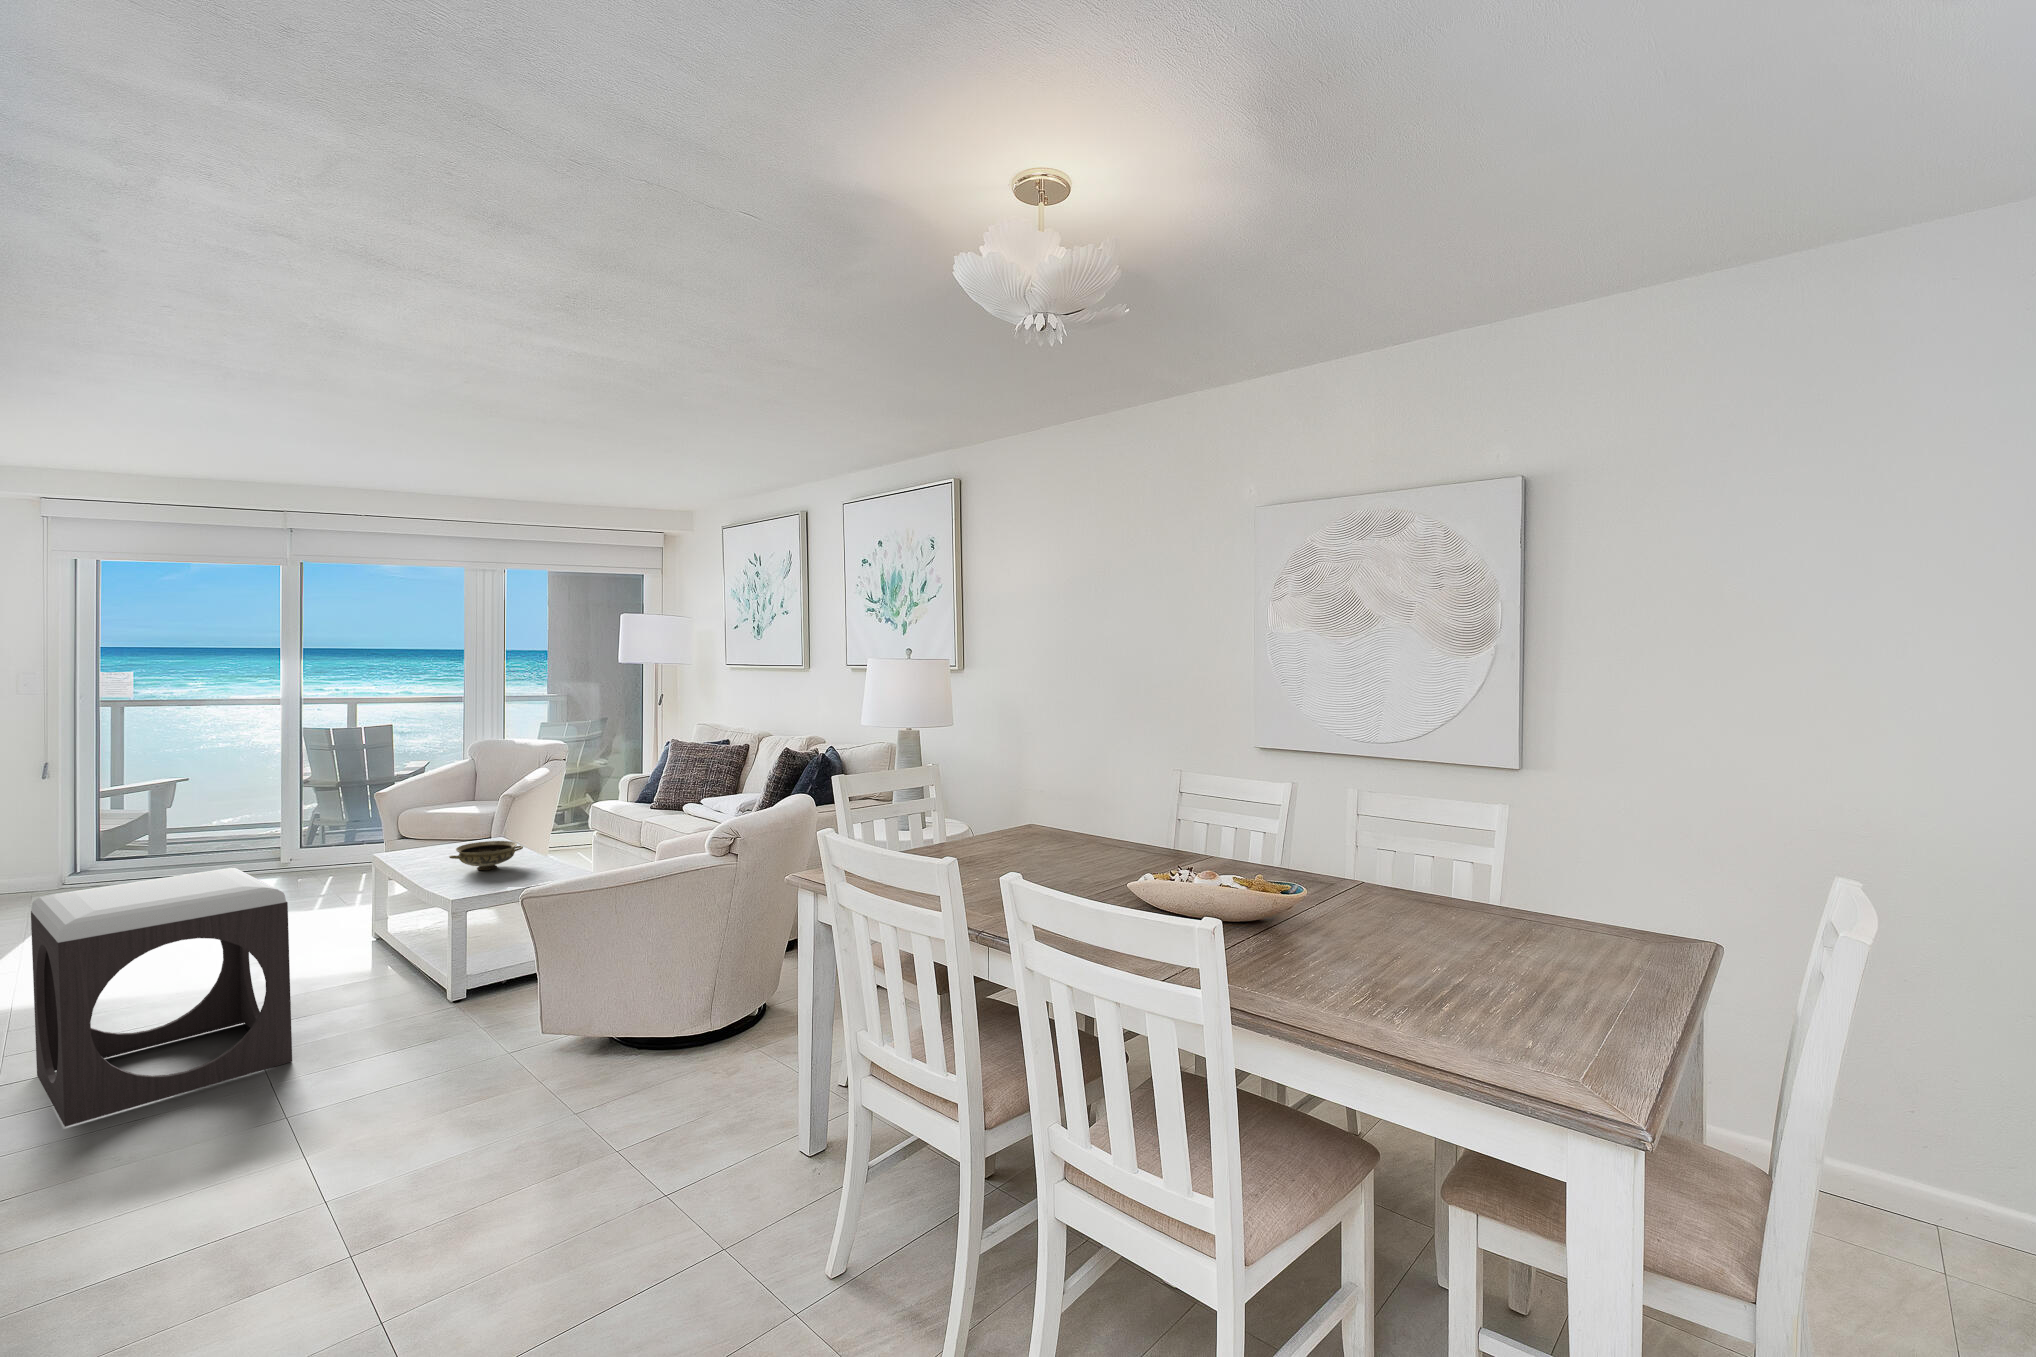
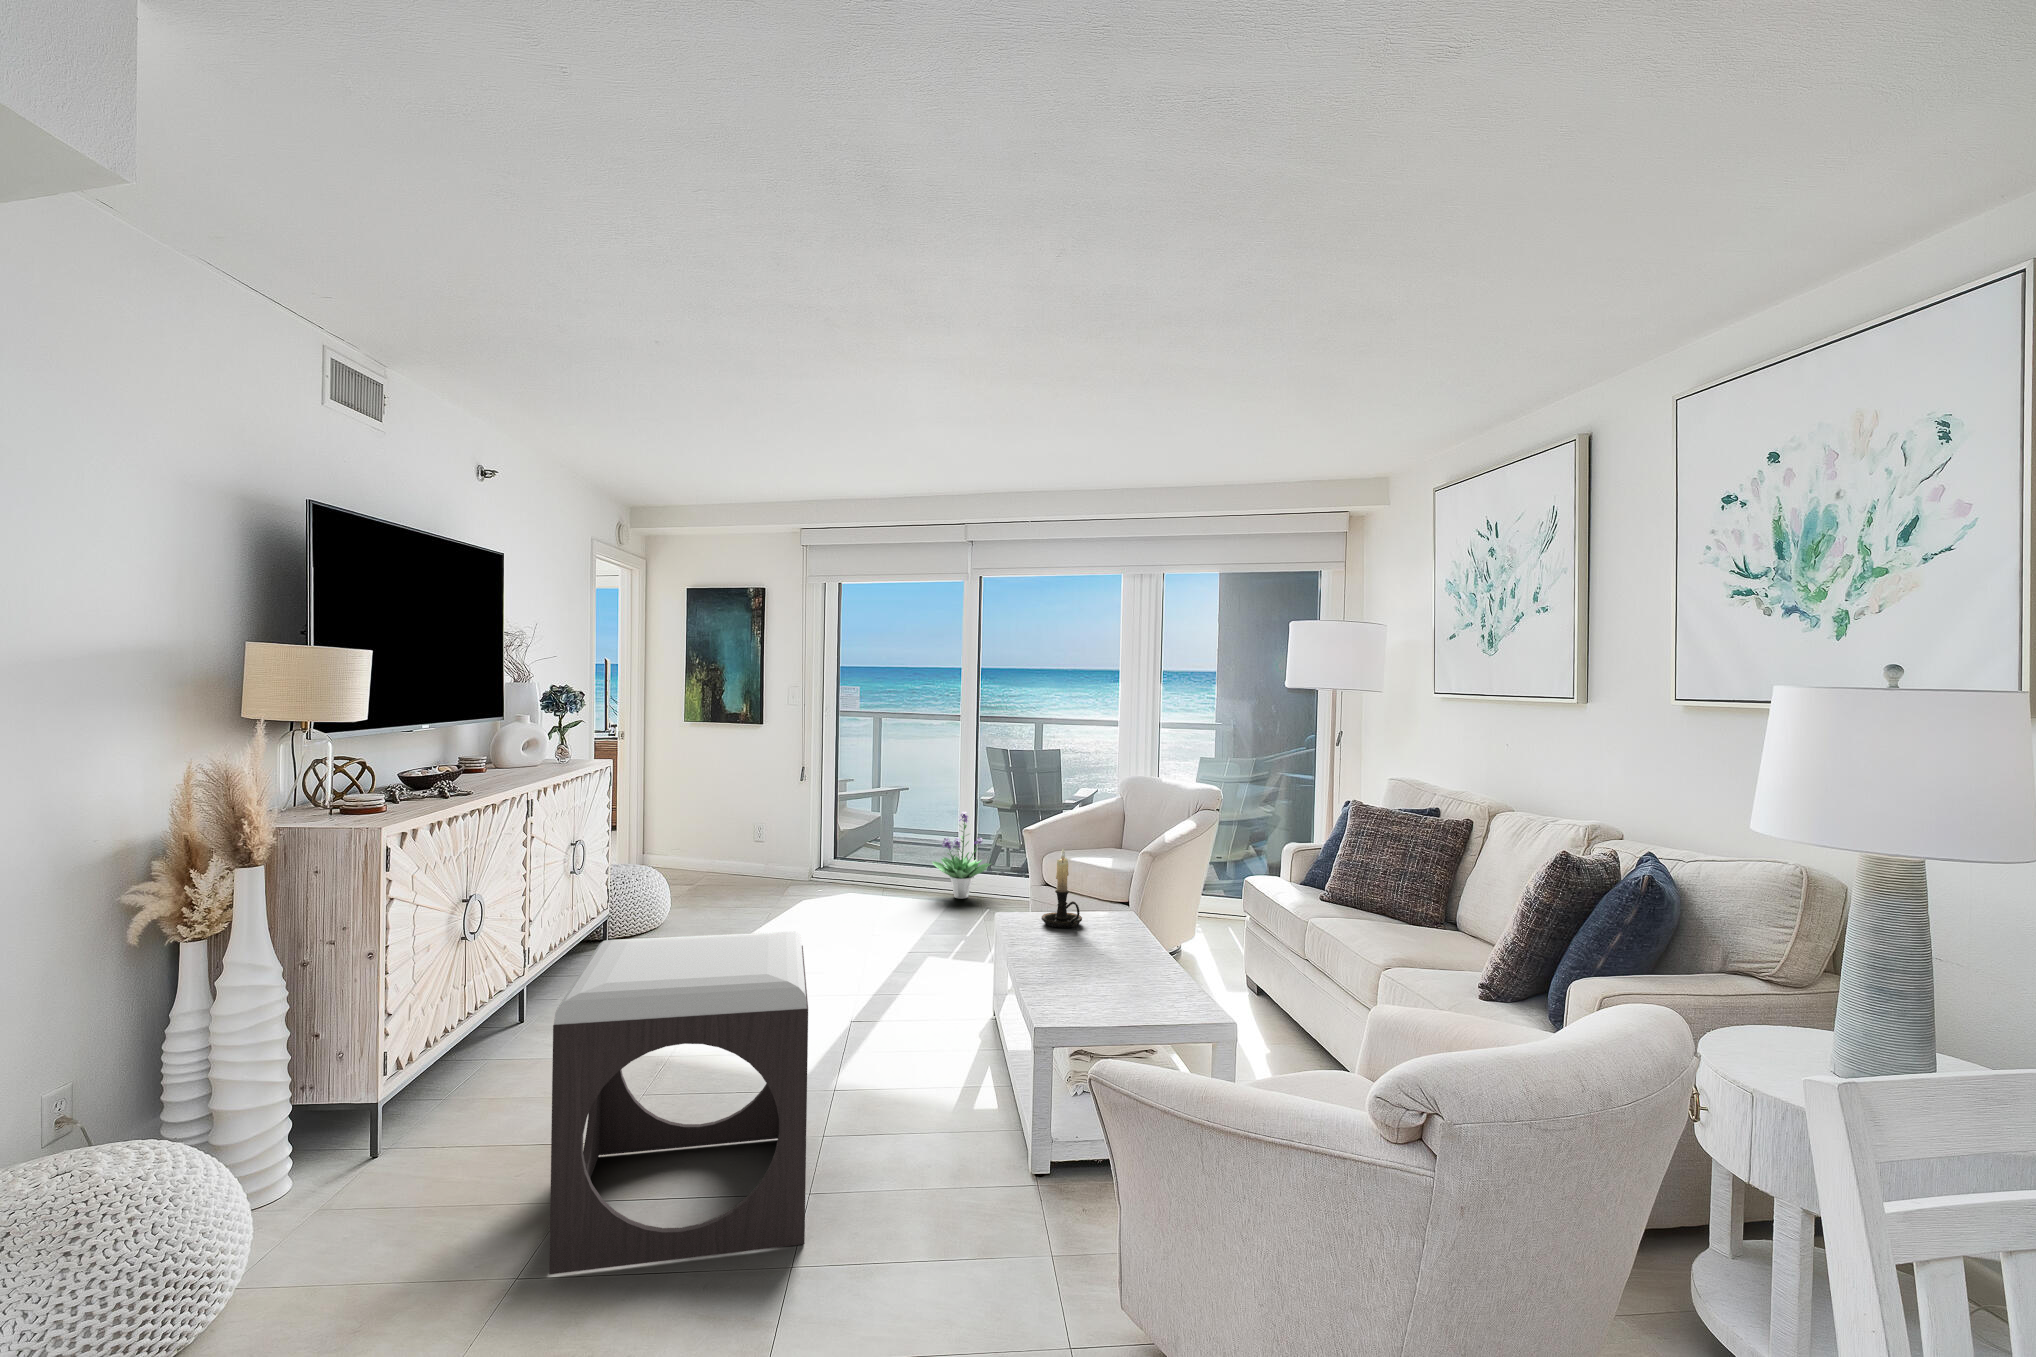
potted plant: none [276,786,346,866] -> present [933,811,991,899]
candle holder: none [433,792,469,851] -> present [1041,849,1082,929]
ceramic bowl: present [449,841,523,870] -> none [1044,929,1139,975]

